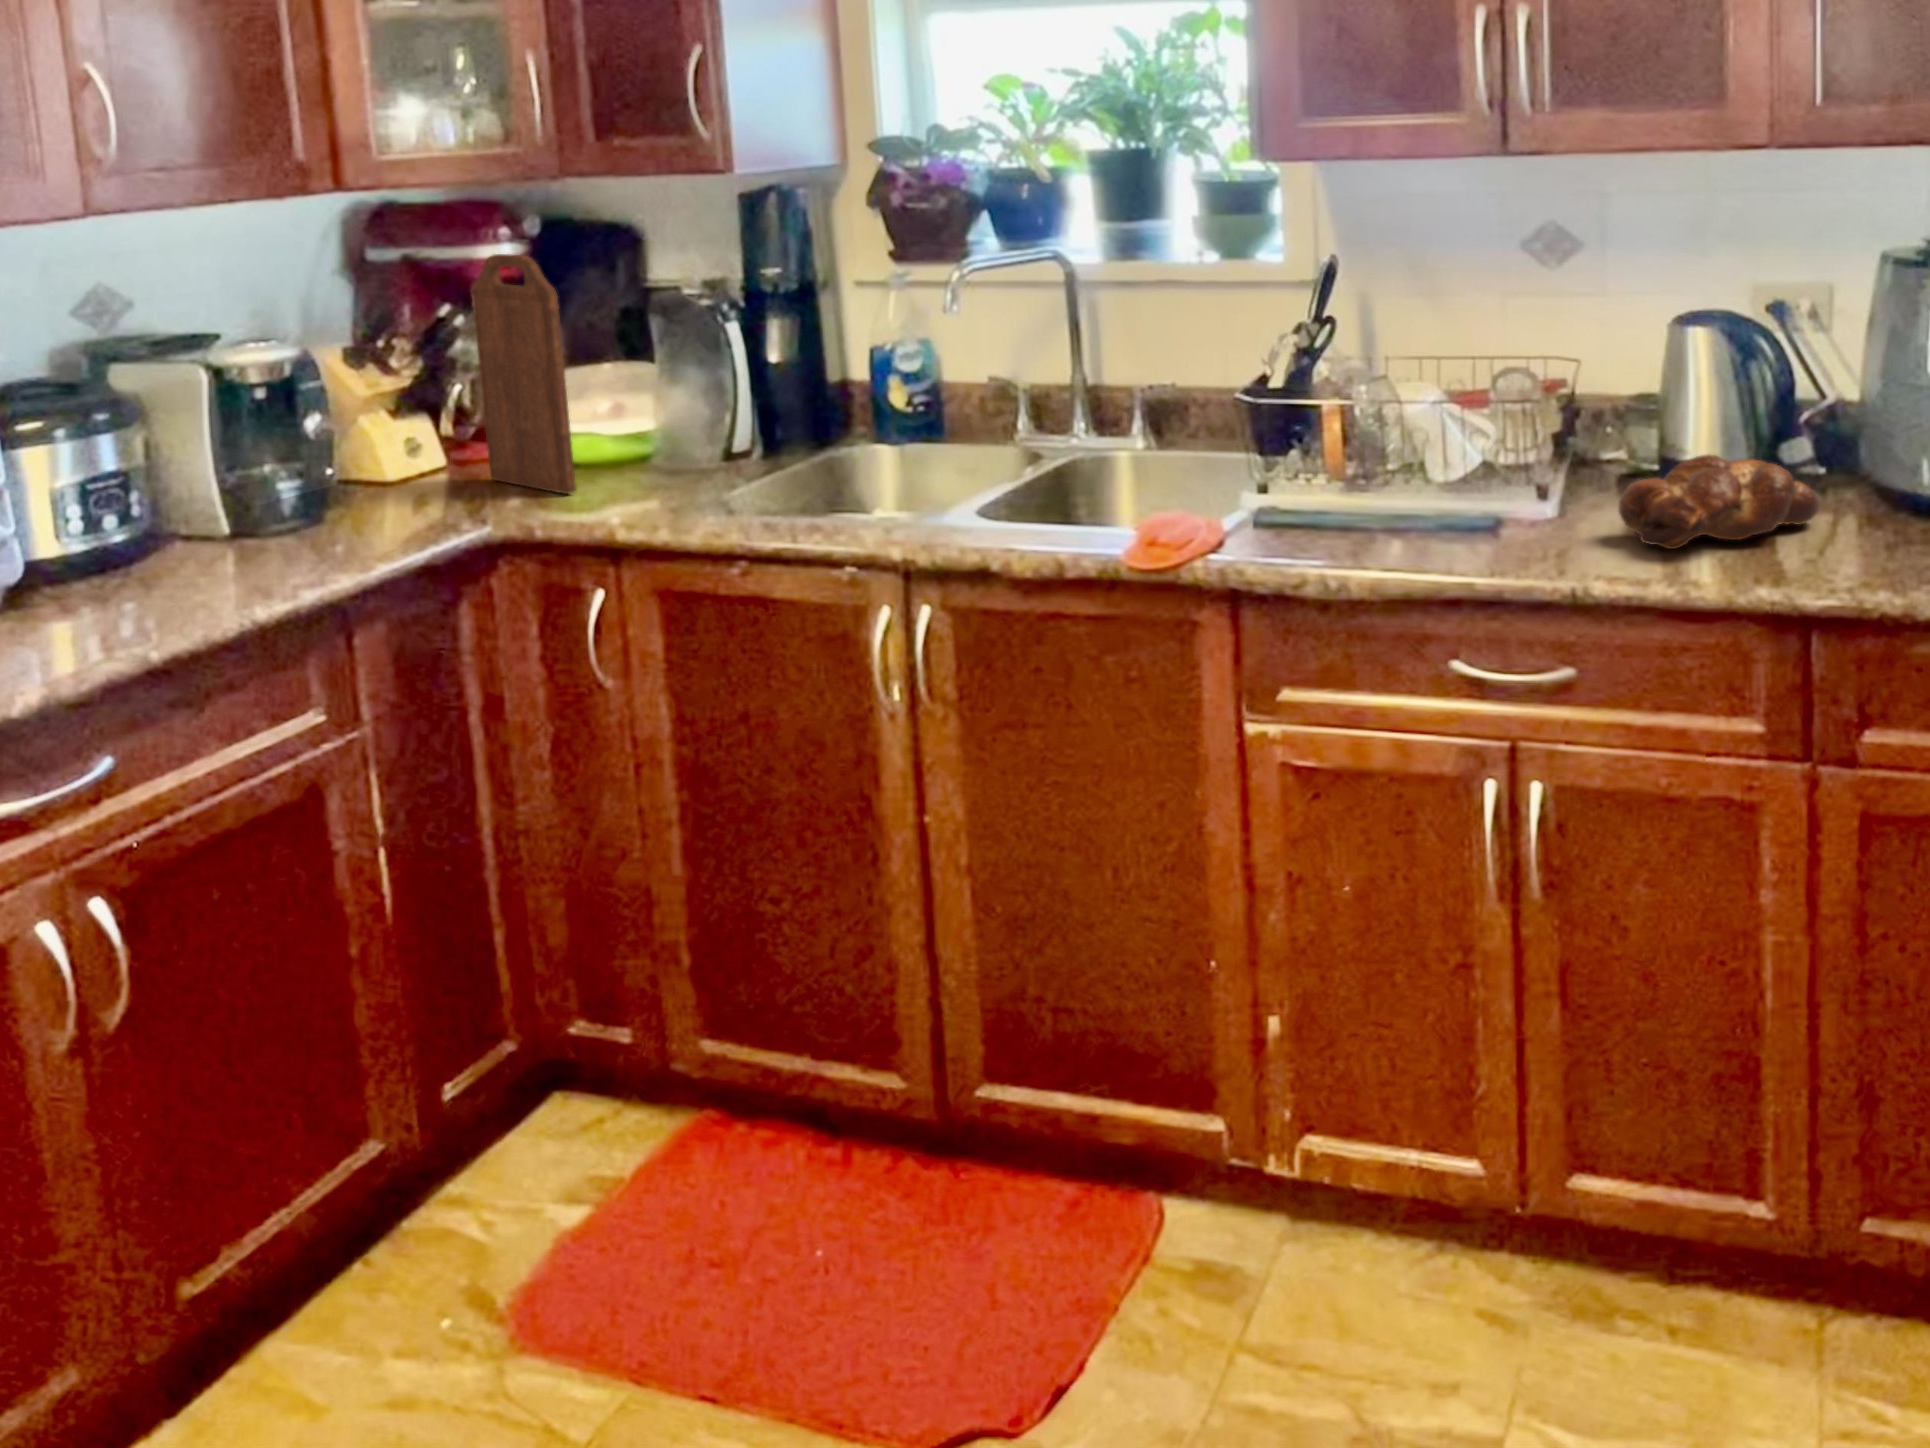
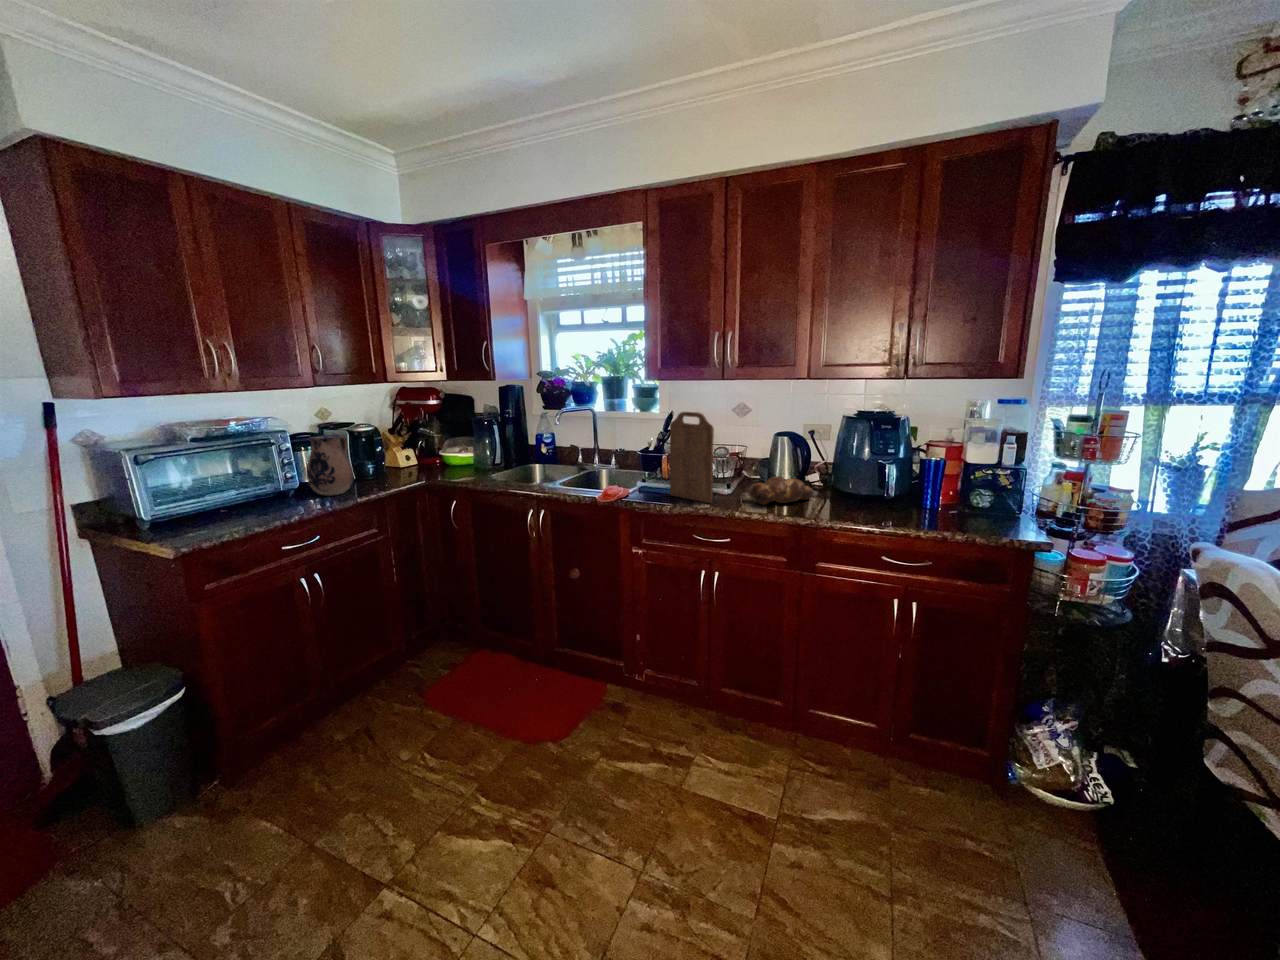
cutting board: present [471,254,576,494] -> present [670,412,714,503]
ceramic pitcher: none [68,378,241,600] -> present [307,434,354,495]

